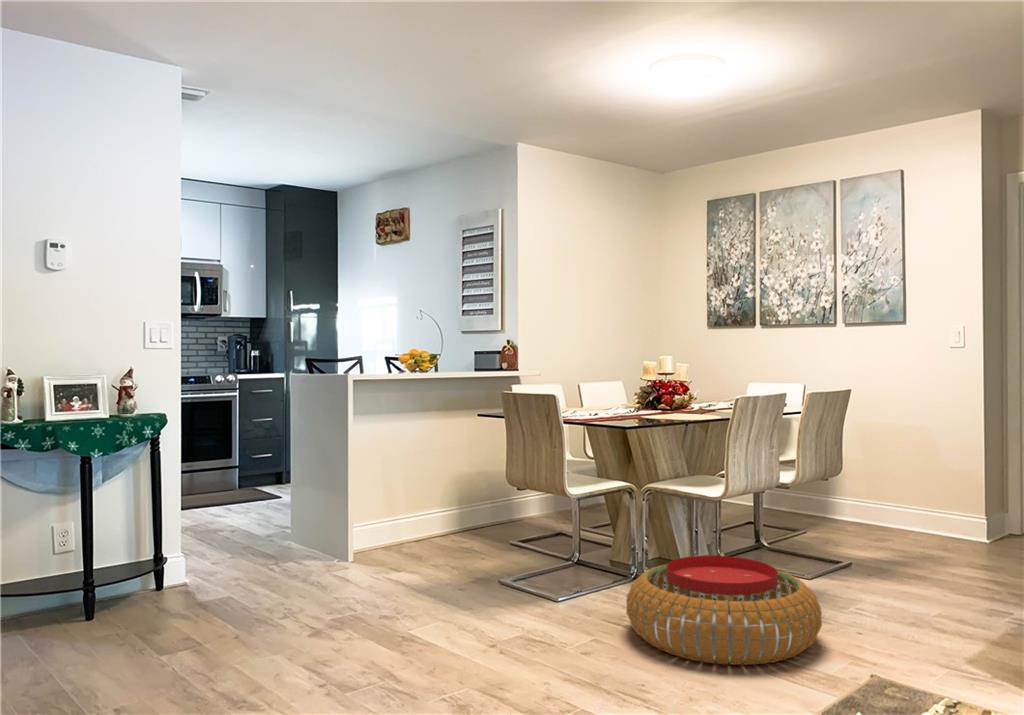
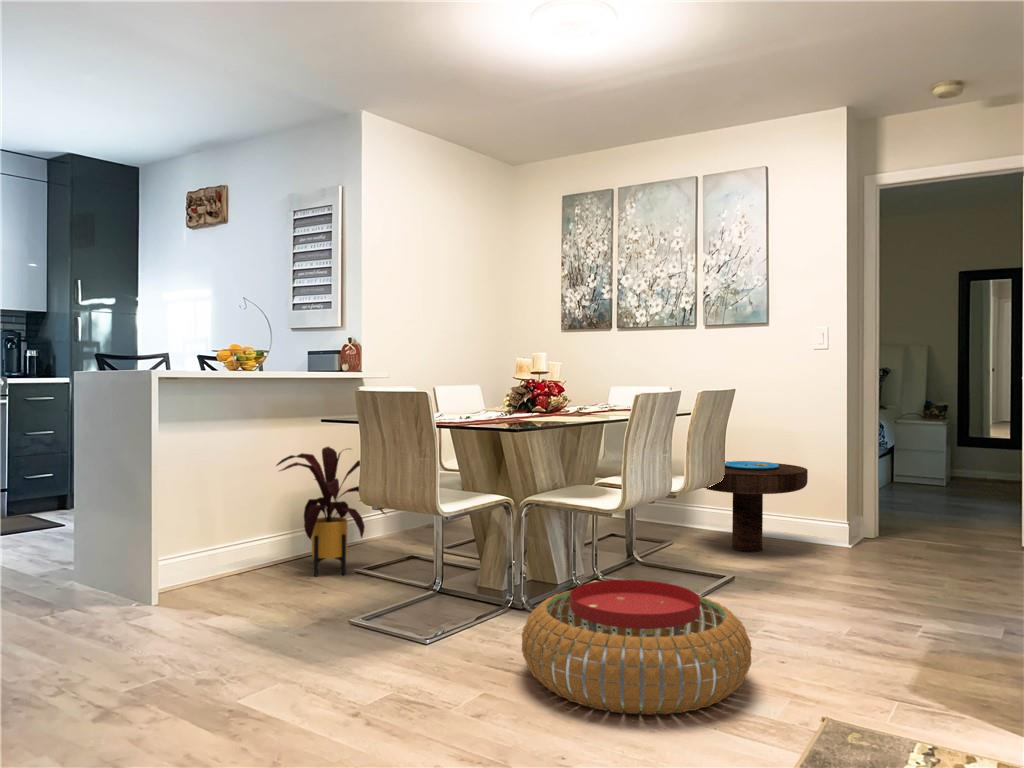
house plant: none [445,436,547,545] -> present [276,447,385,576]
side table: none [821,454,940,541] -> present [707,461,808,552]

